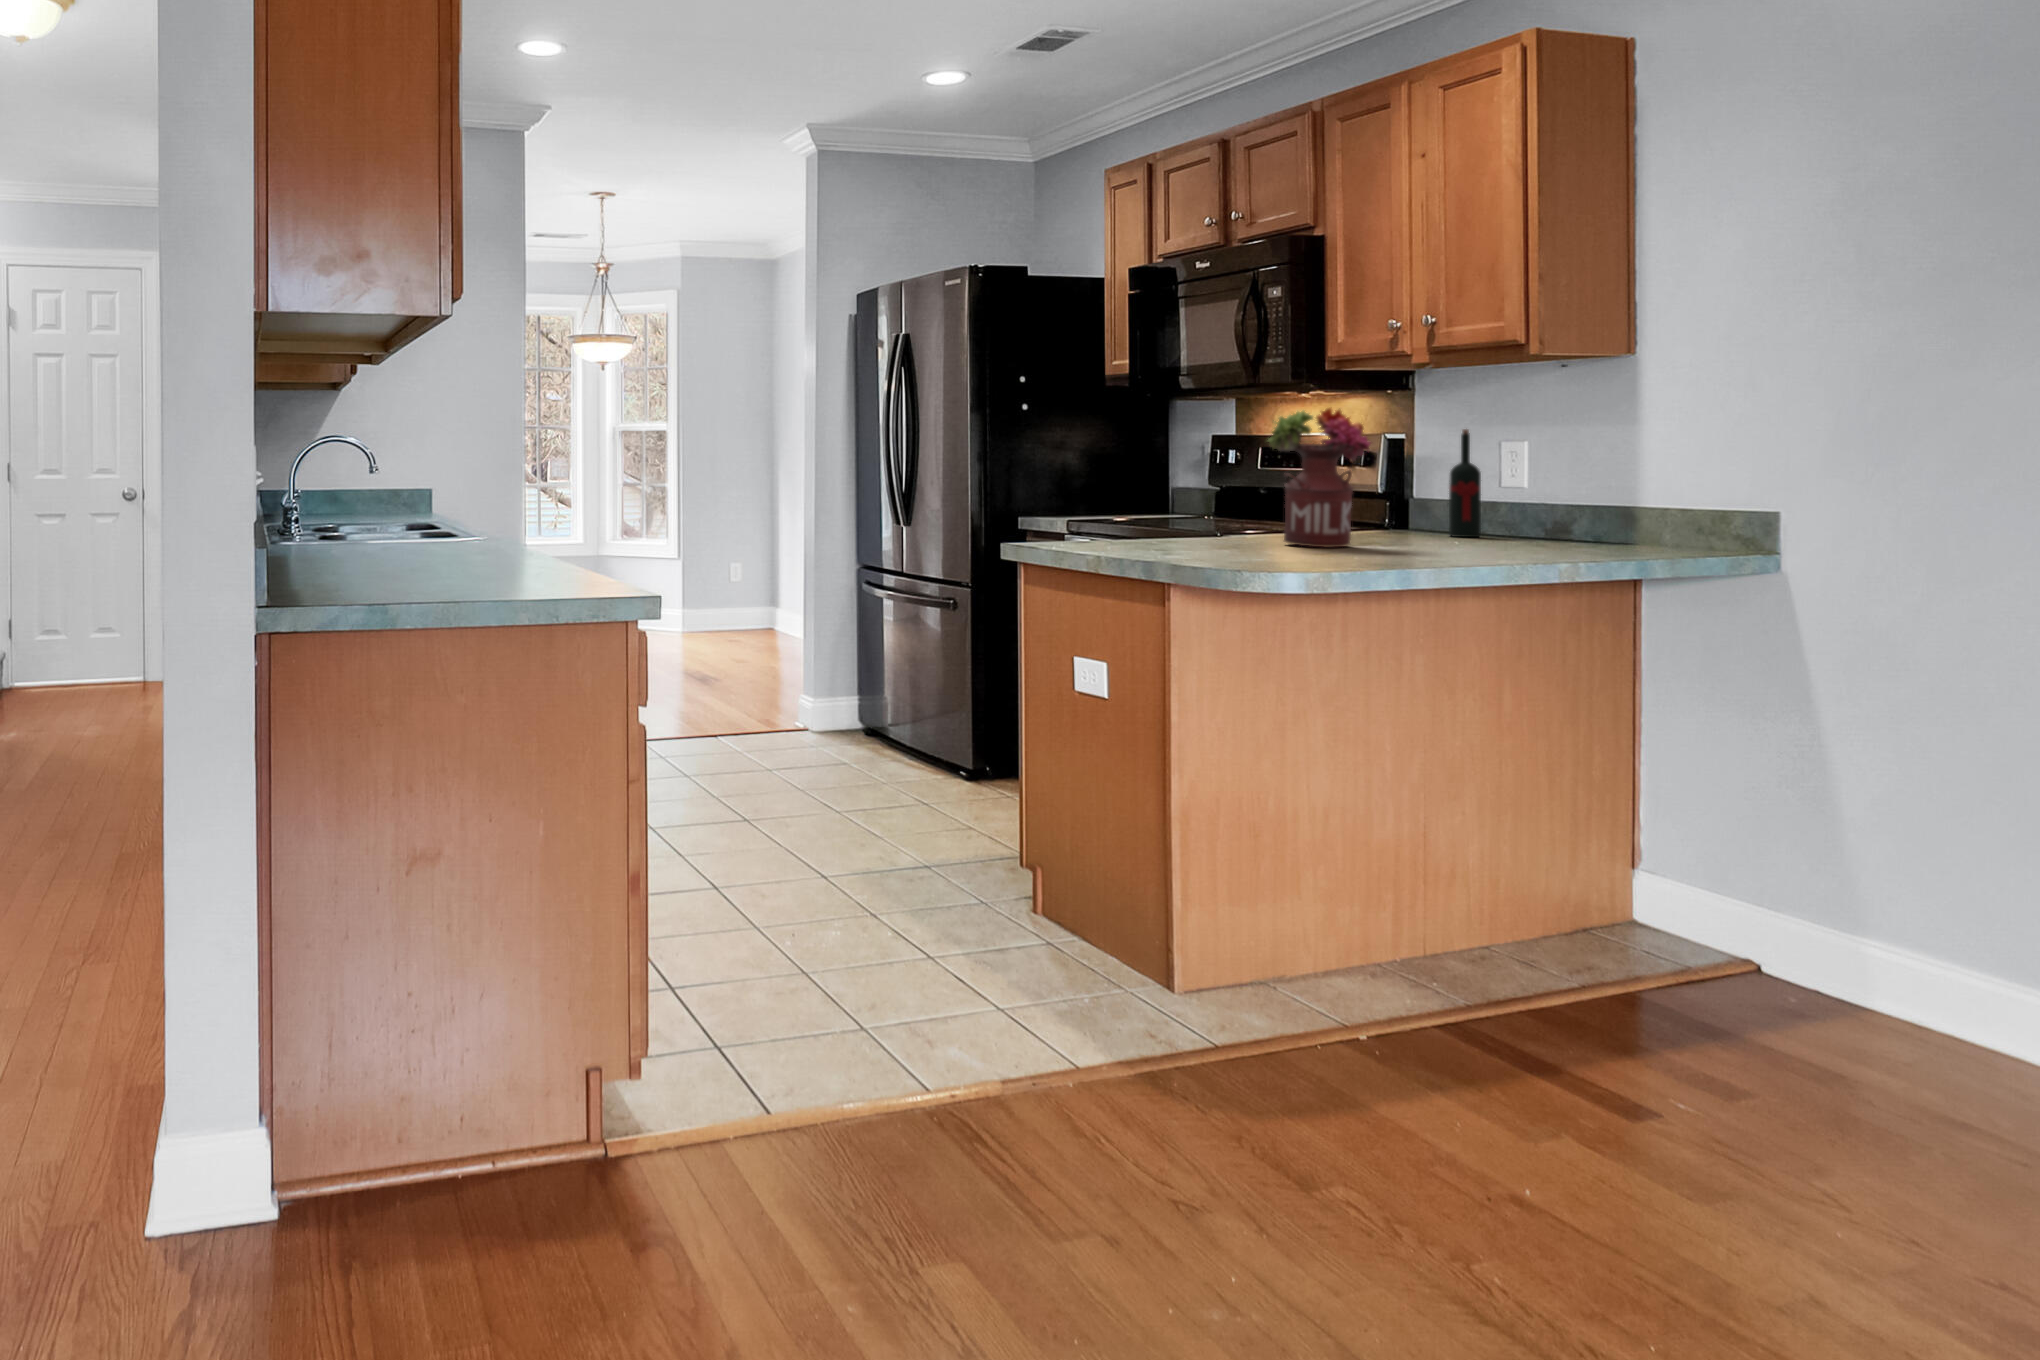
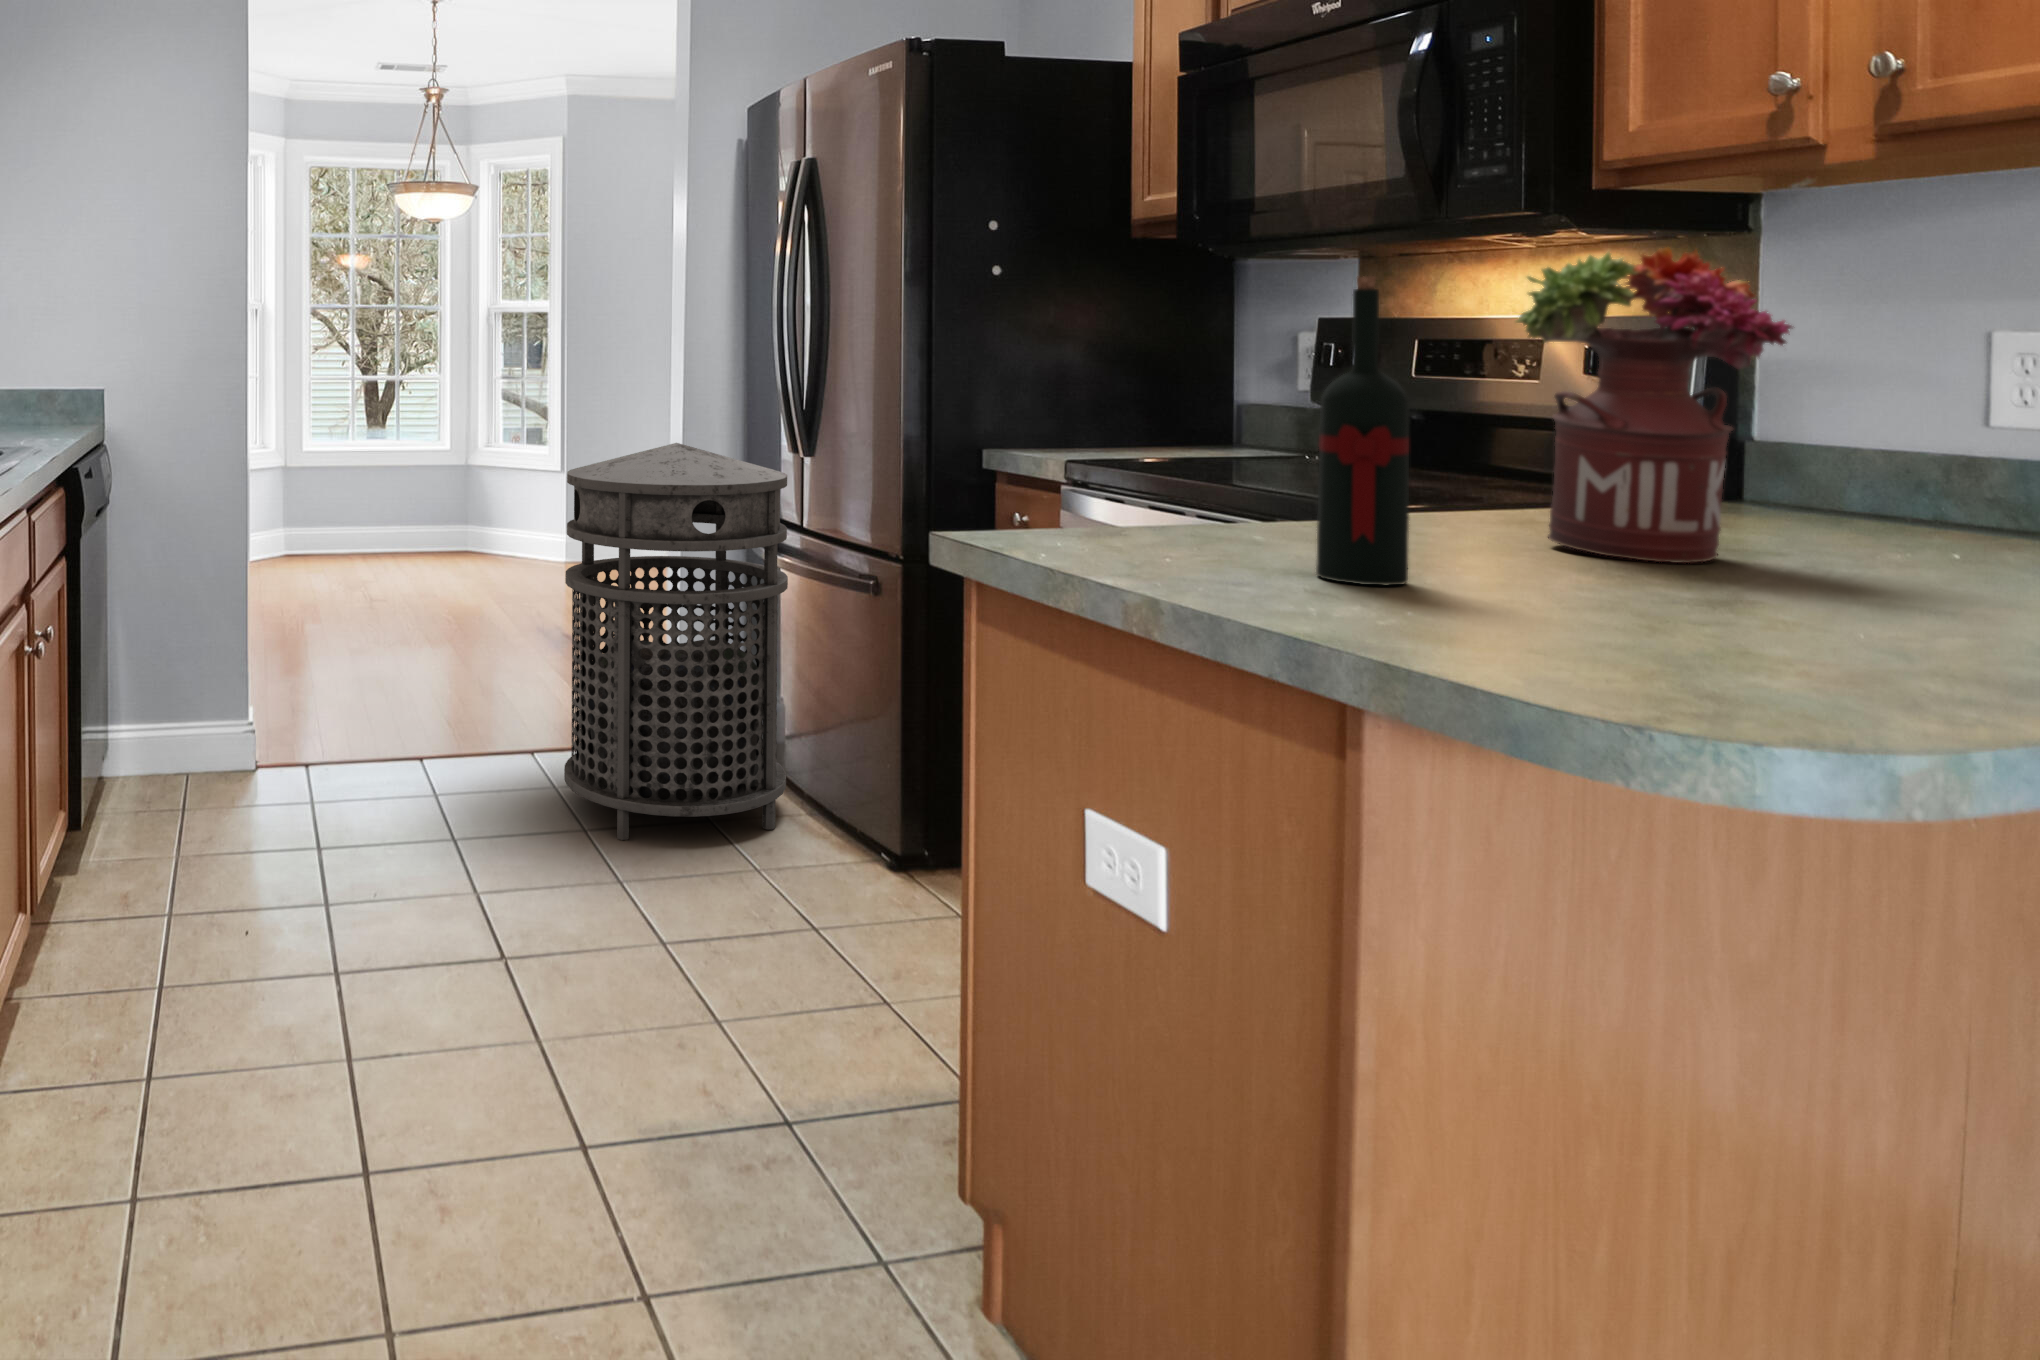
wine bottle: present [1449,429,1481,537] -> present [1316,276,1410,586]
trash can: none [751,520,896,772] -> present [564,443,788,840]

